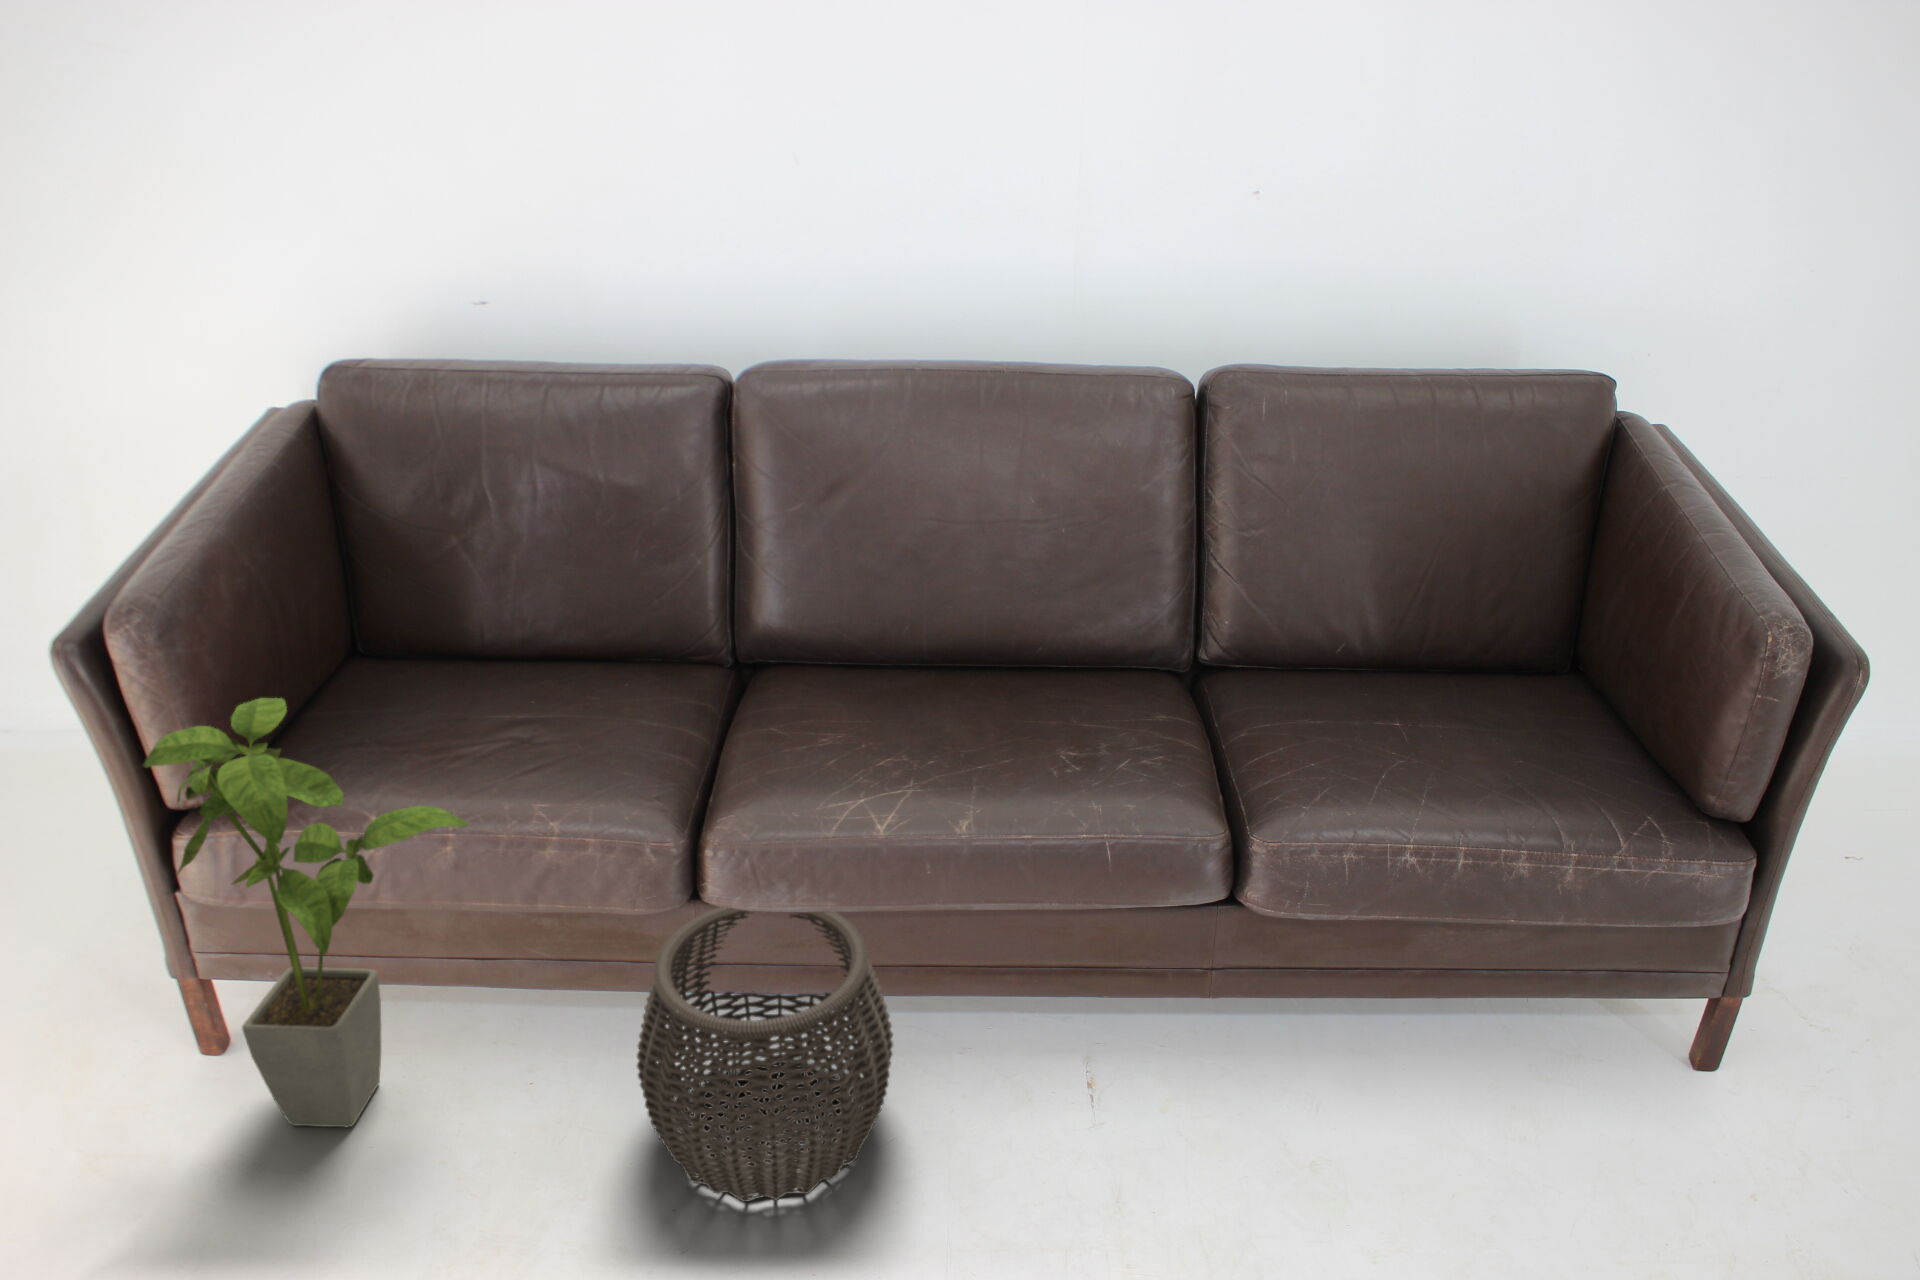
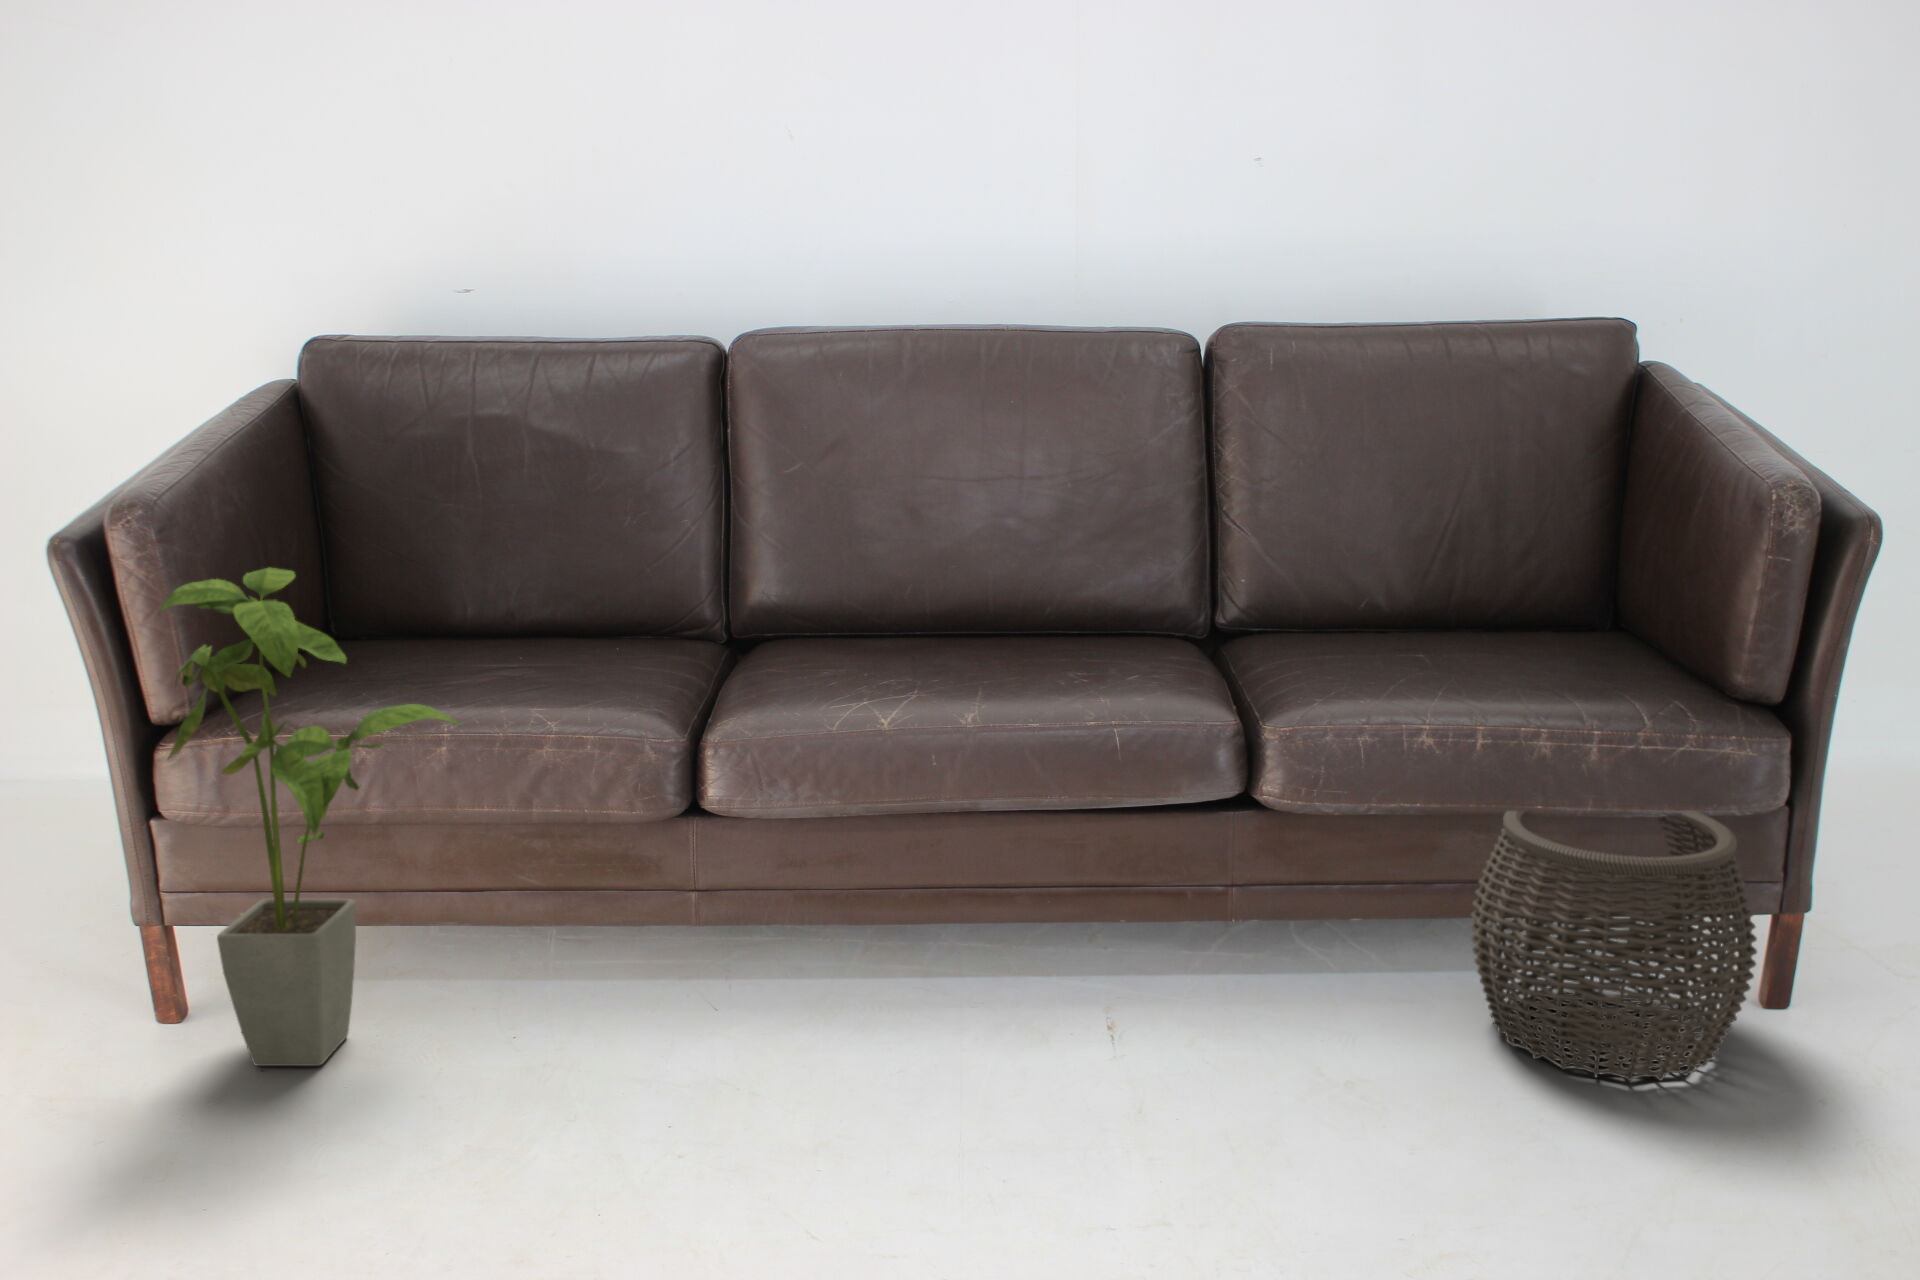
woven basket: present [637,907,893,1202] -> present [1470,811,1757,1081]

